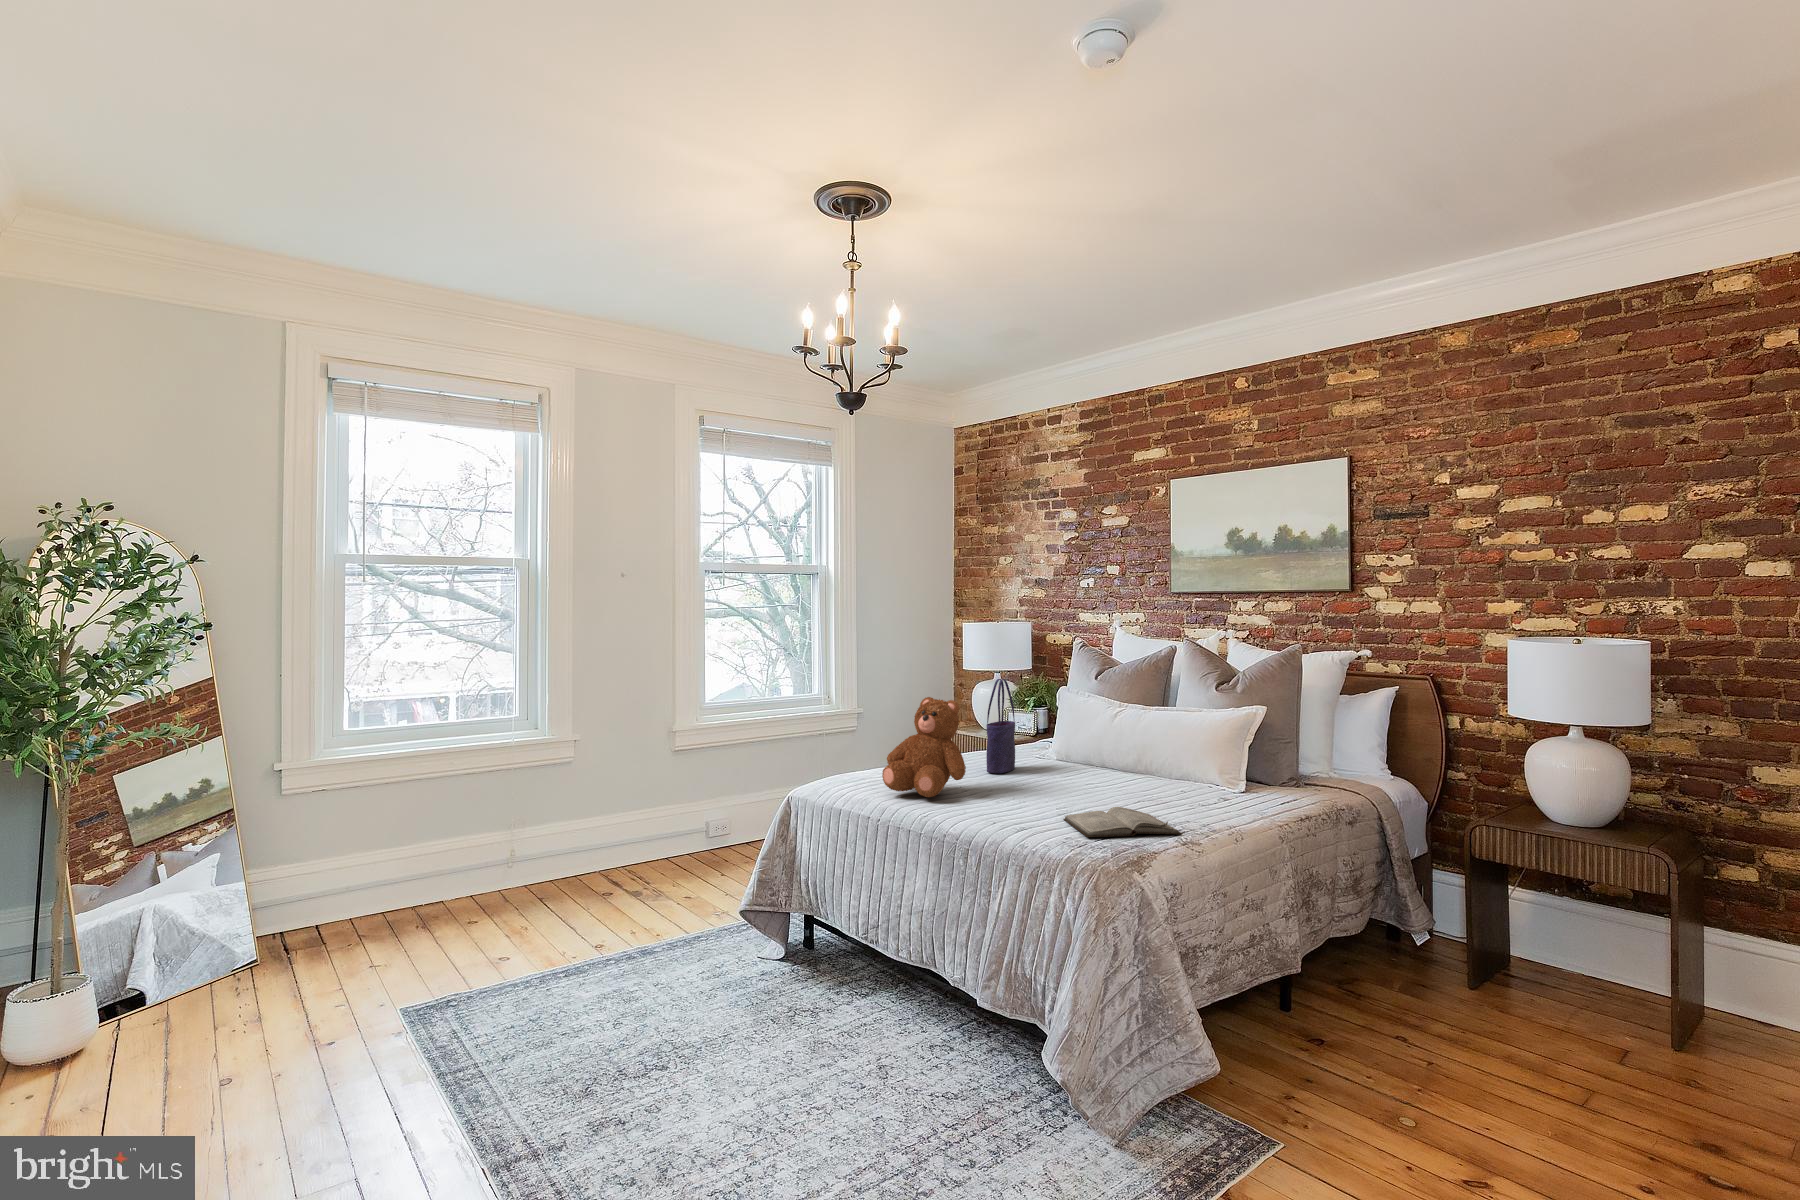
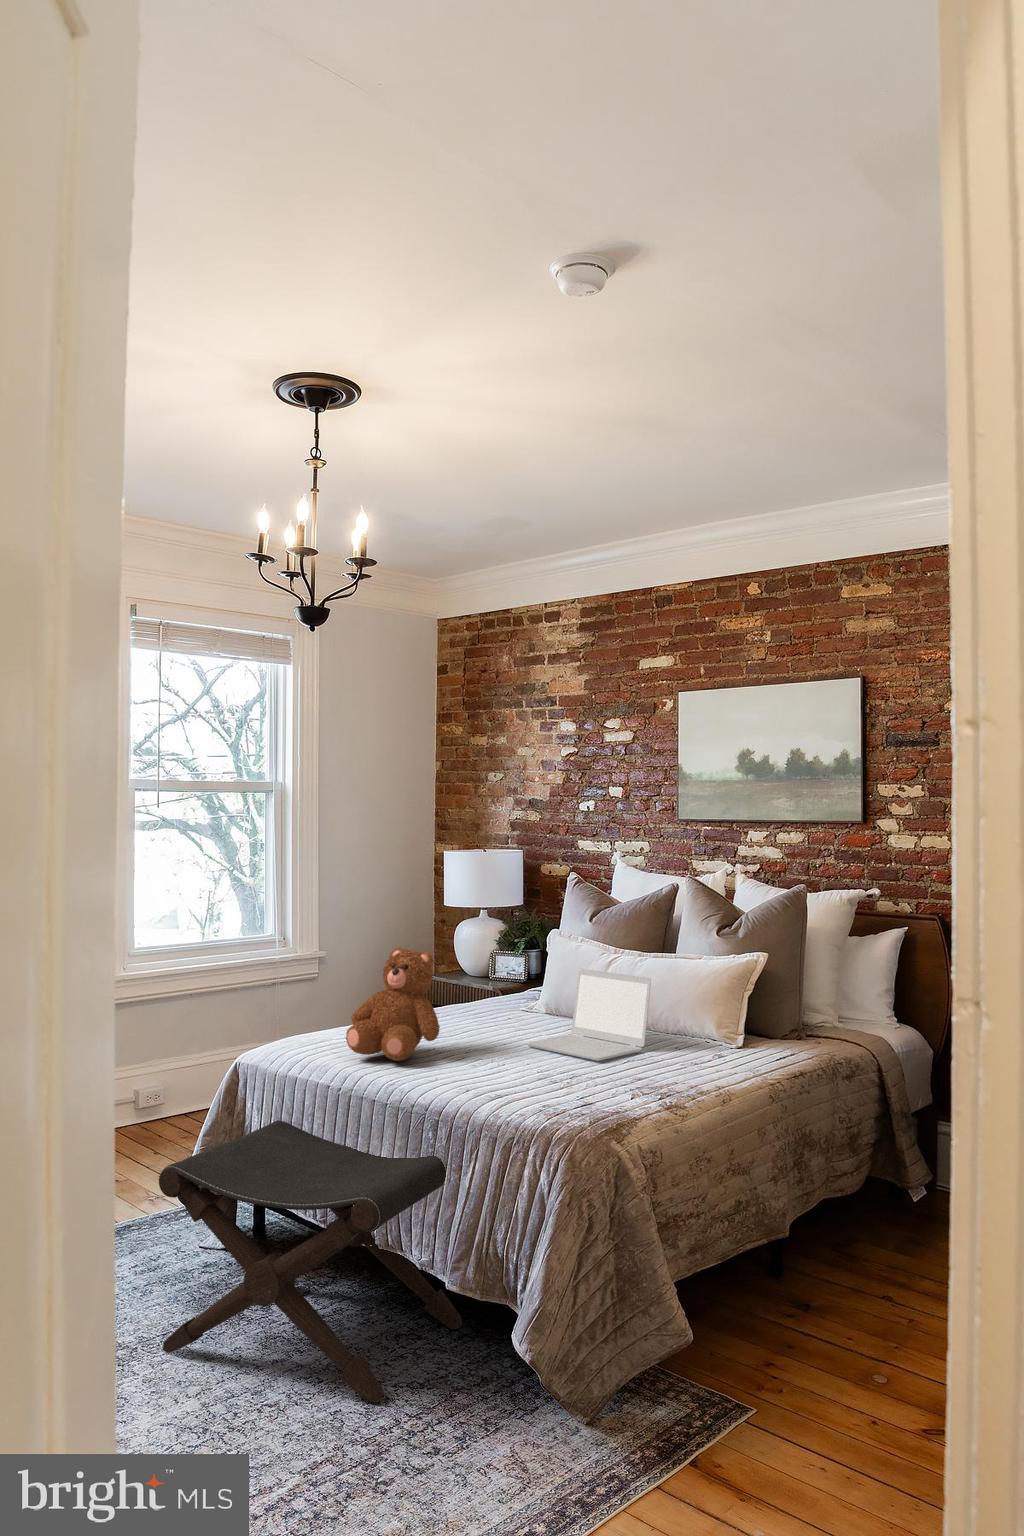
tote bag: present [987,679,1015,773] -> none [465,924,498,1031]
laptop: none [1045,718,1160,801] -> present [527,969,651,1061]
diary: present [1063,807,1182,837] -> none [543,1068,665,1102]
footstool: none [717,848,996,1111] -> present [159,1121,462,1402]

